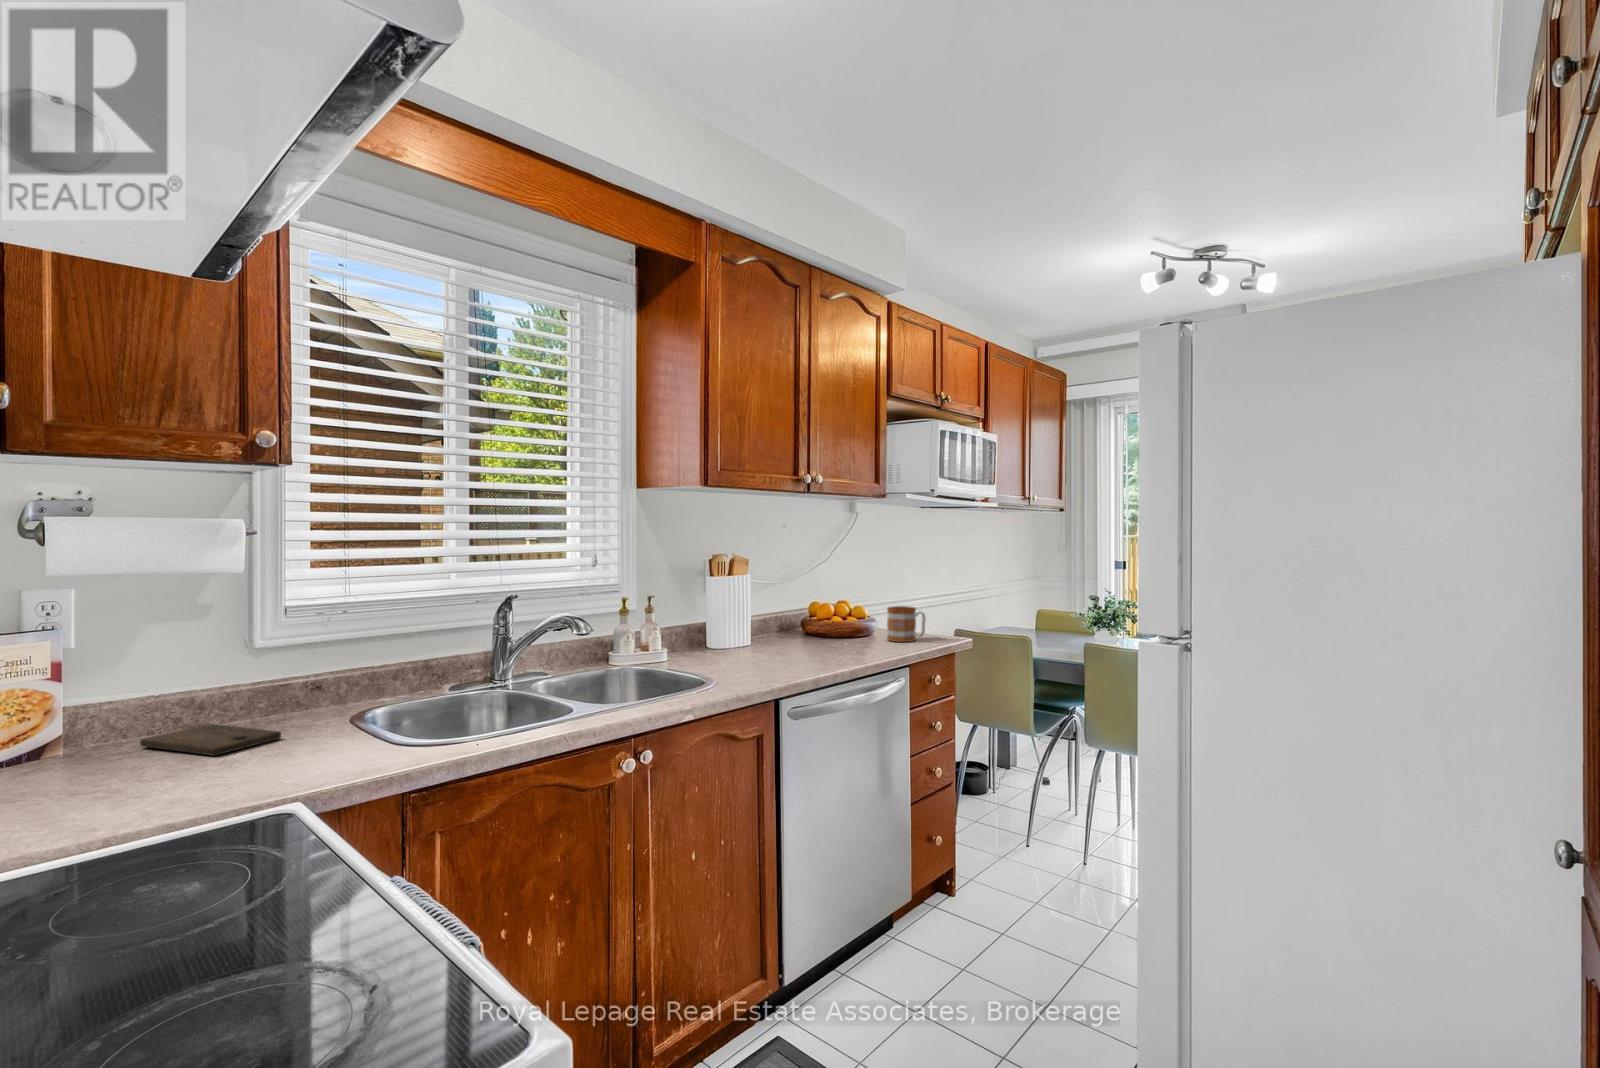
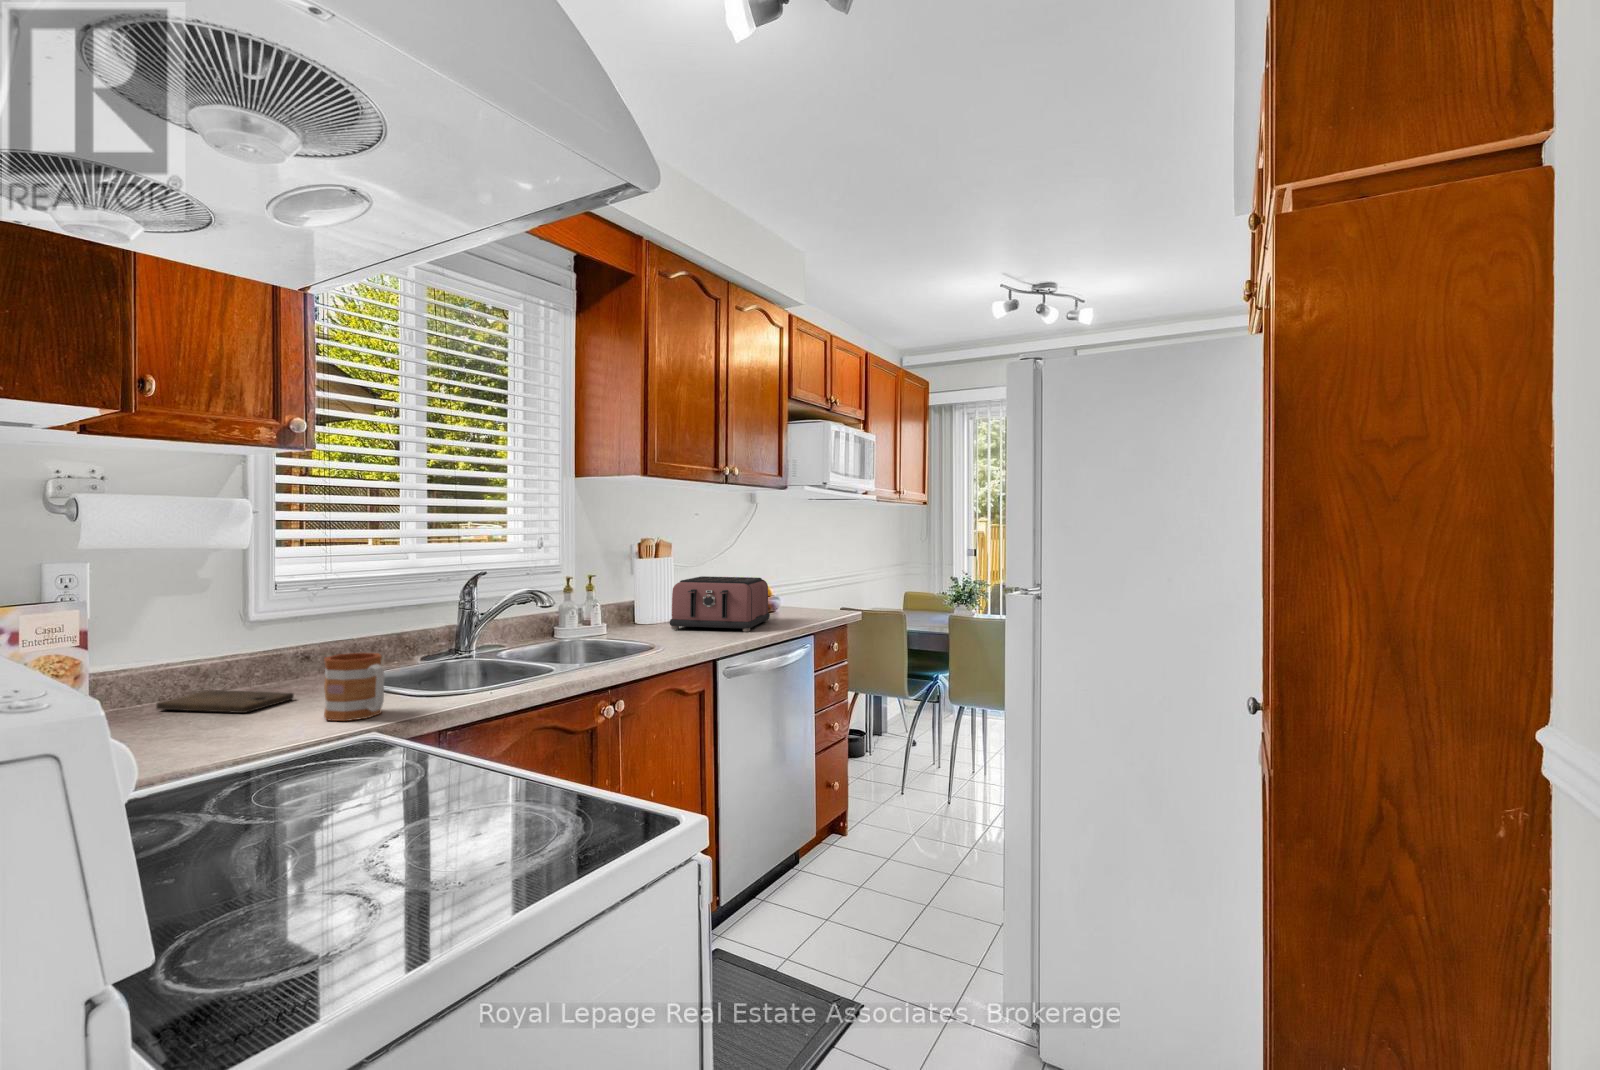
toaster: none [740,596,858,661] -> present [670,576,770,632]
mug: present [887,606,926,642] -> present [324,653,385,721]

